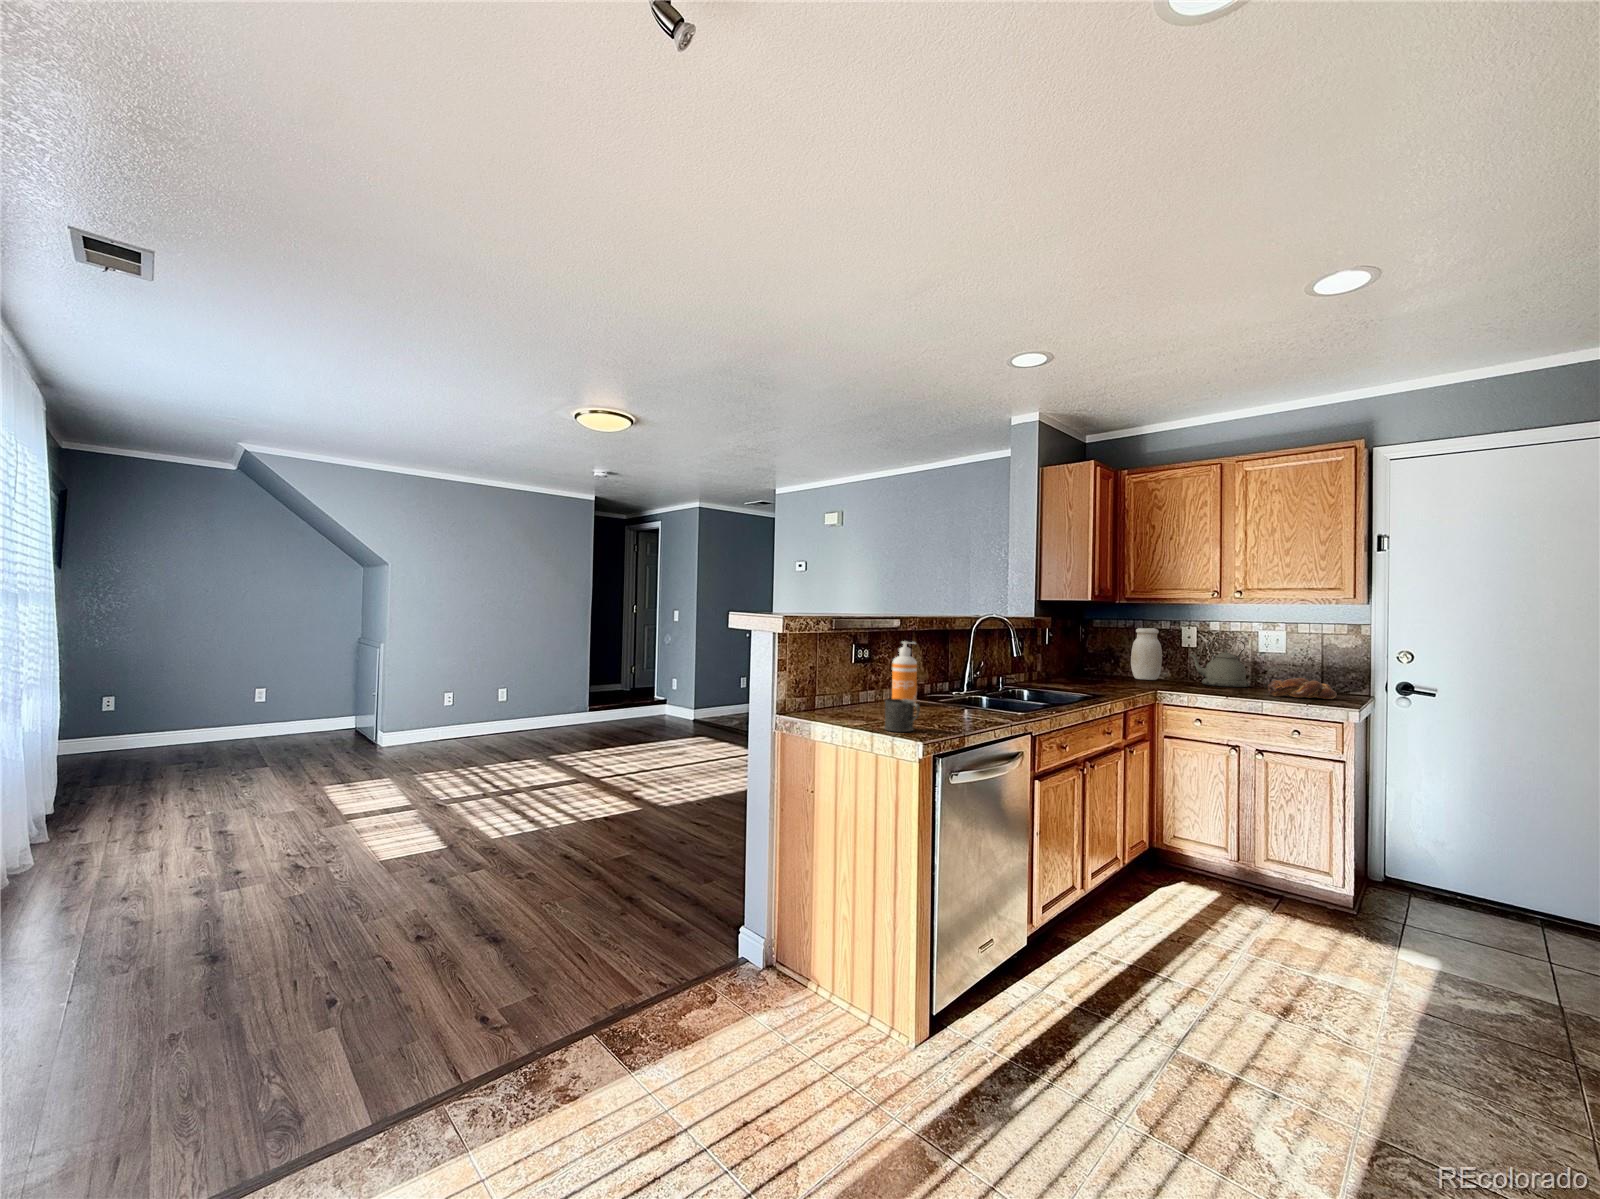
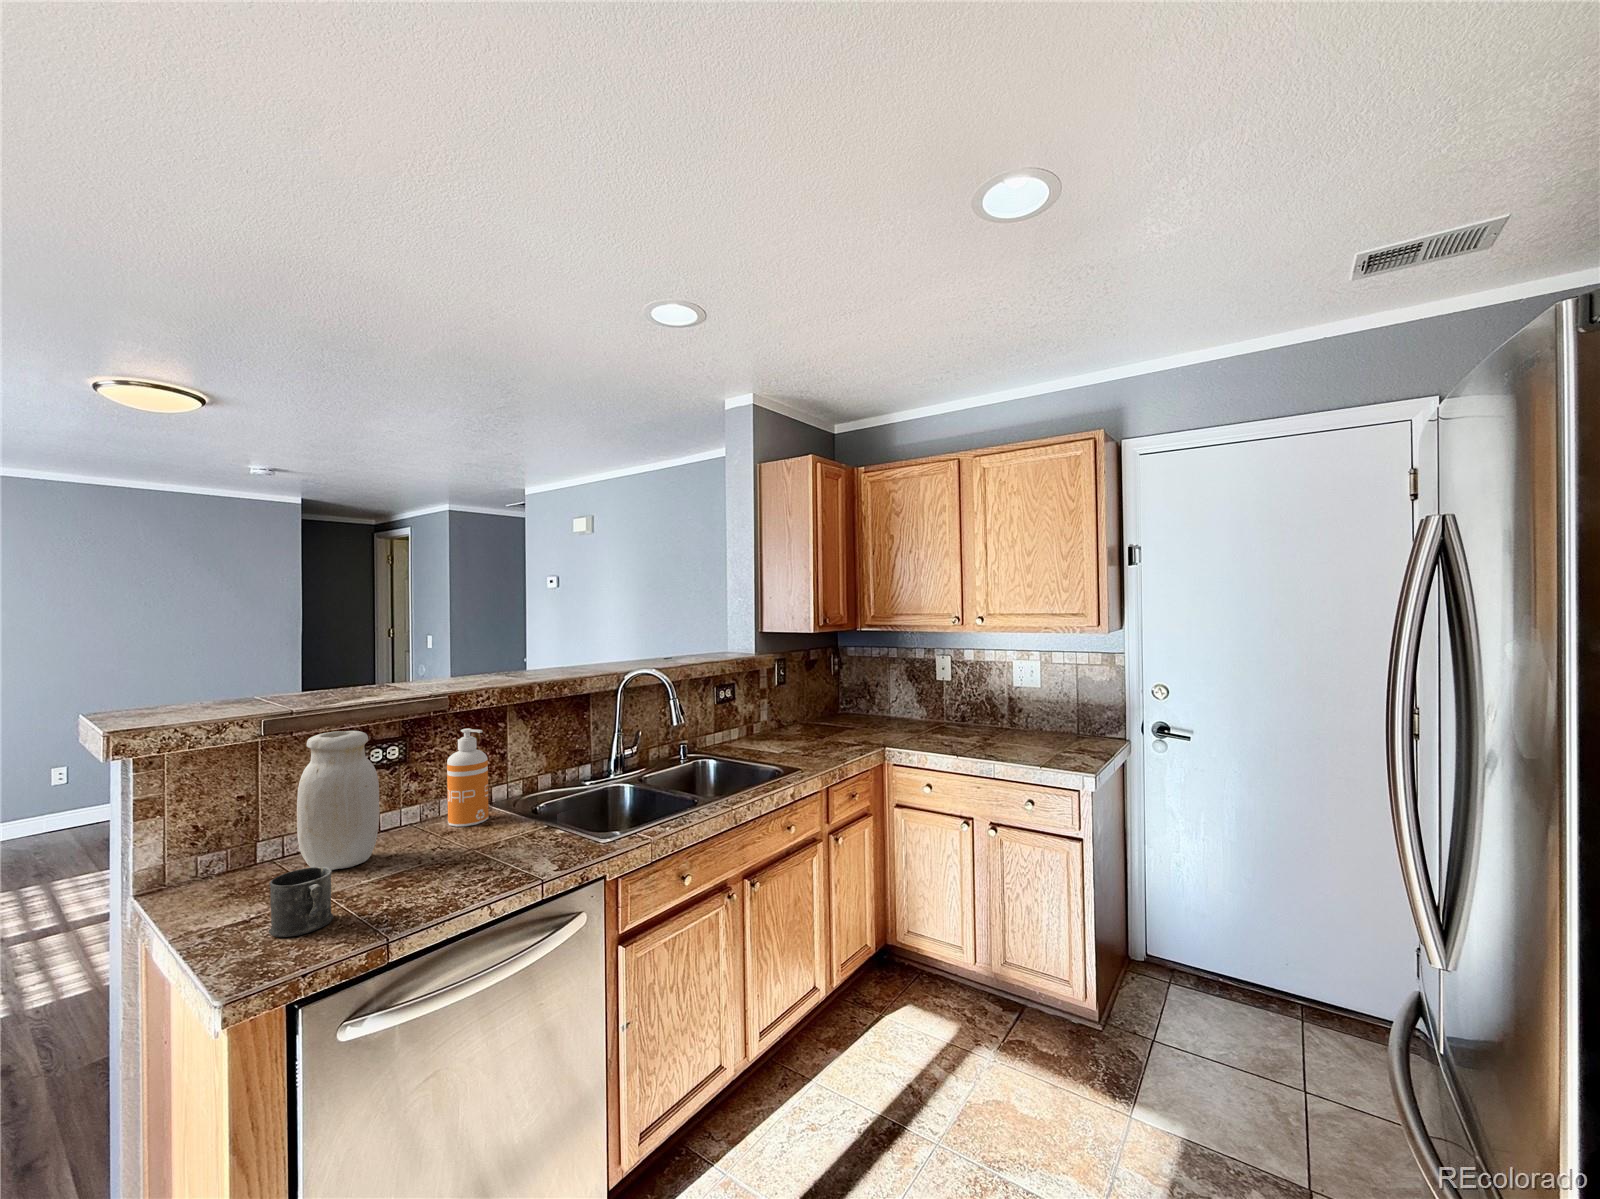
jar: present [1131,628,1162,680] -> present [297,731,380,870]
kettle: present [1189,639,1250,687] -> none [940,671,1006,731]
bread loaf: present [1268,678,1337,699] -> none [1009,724,1081,751]

